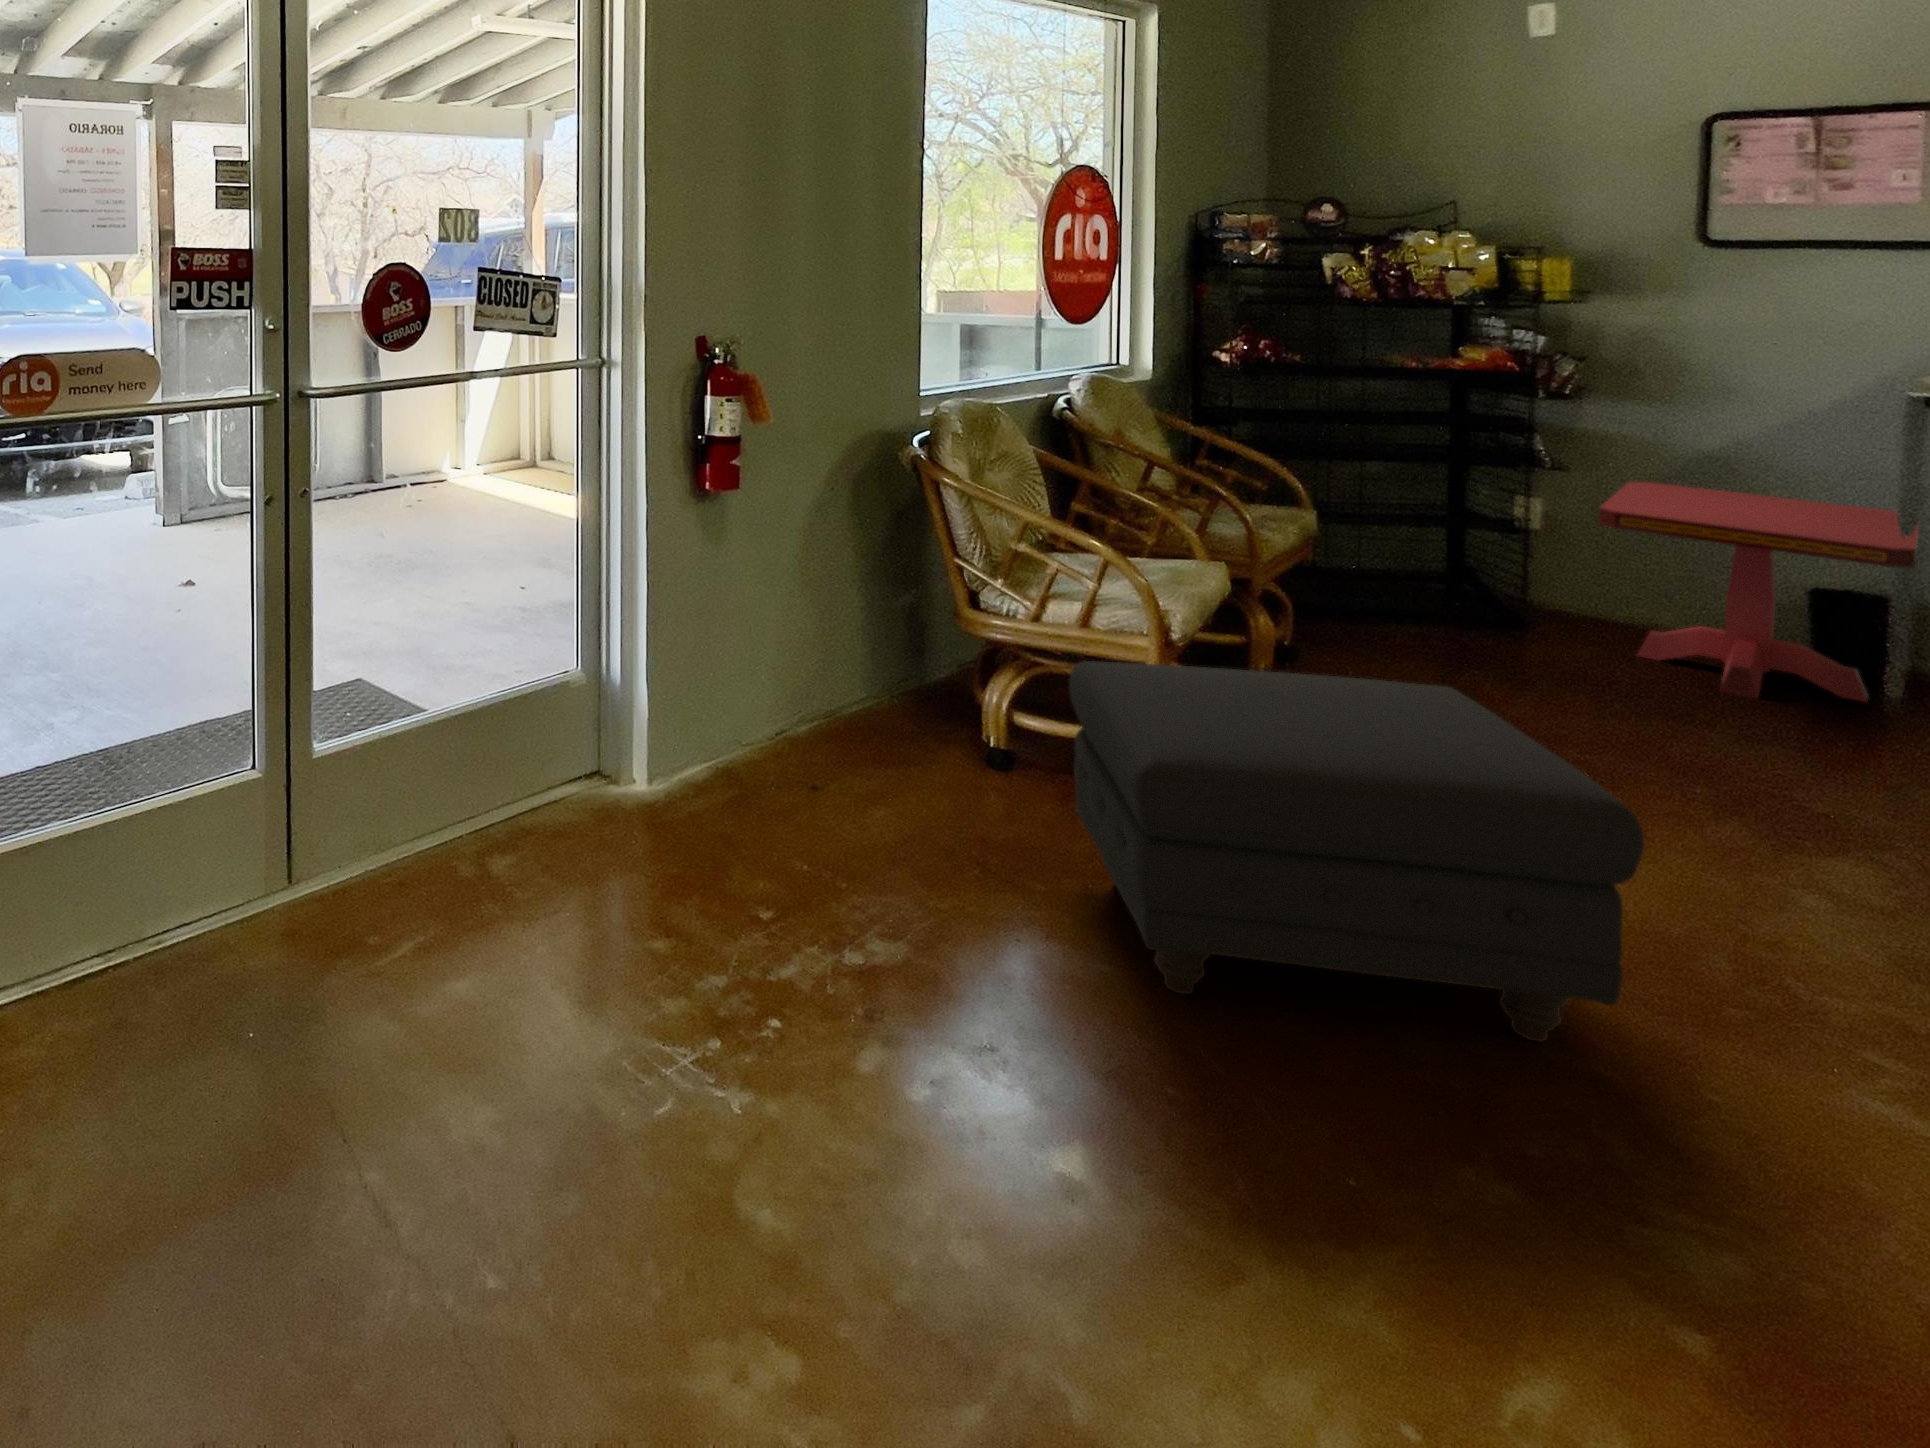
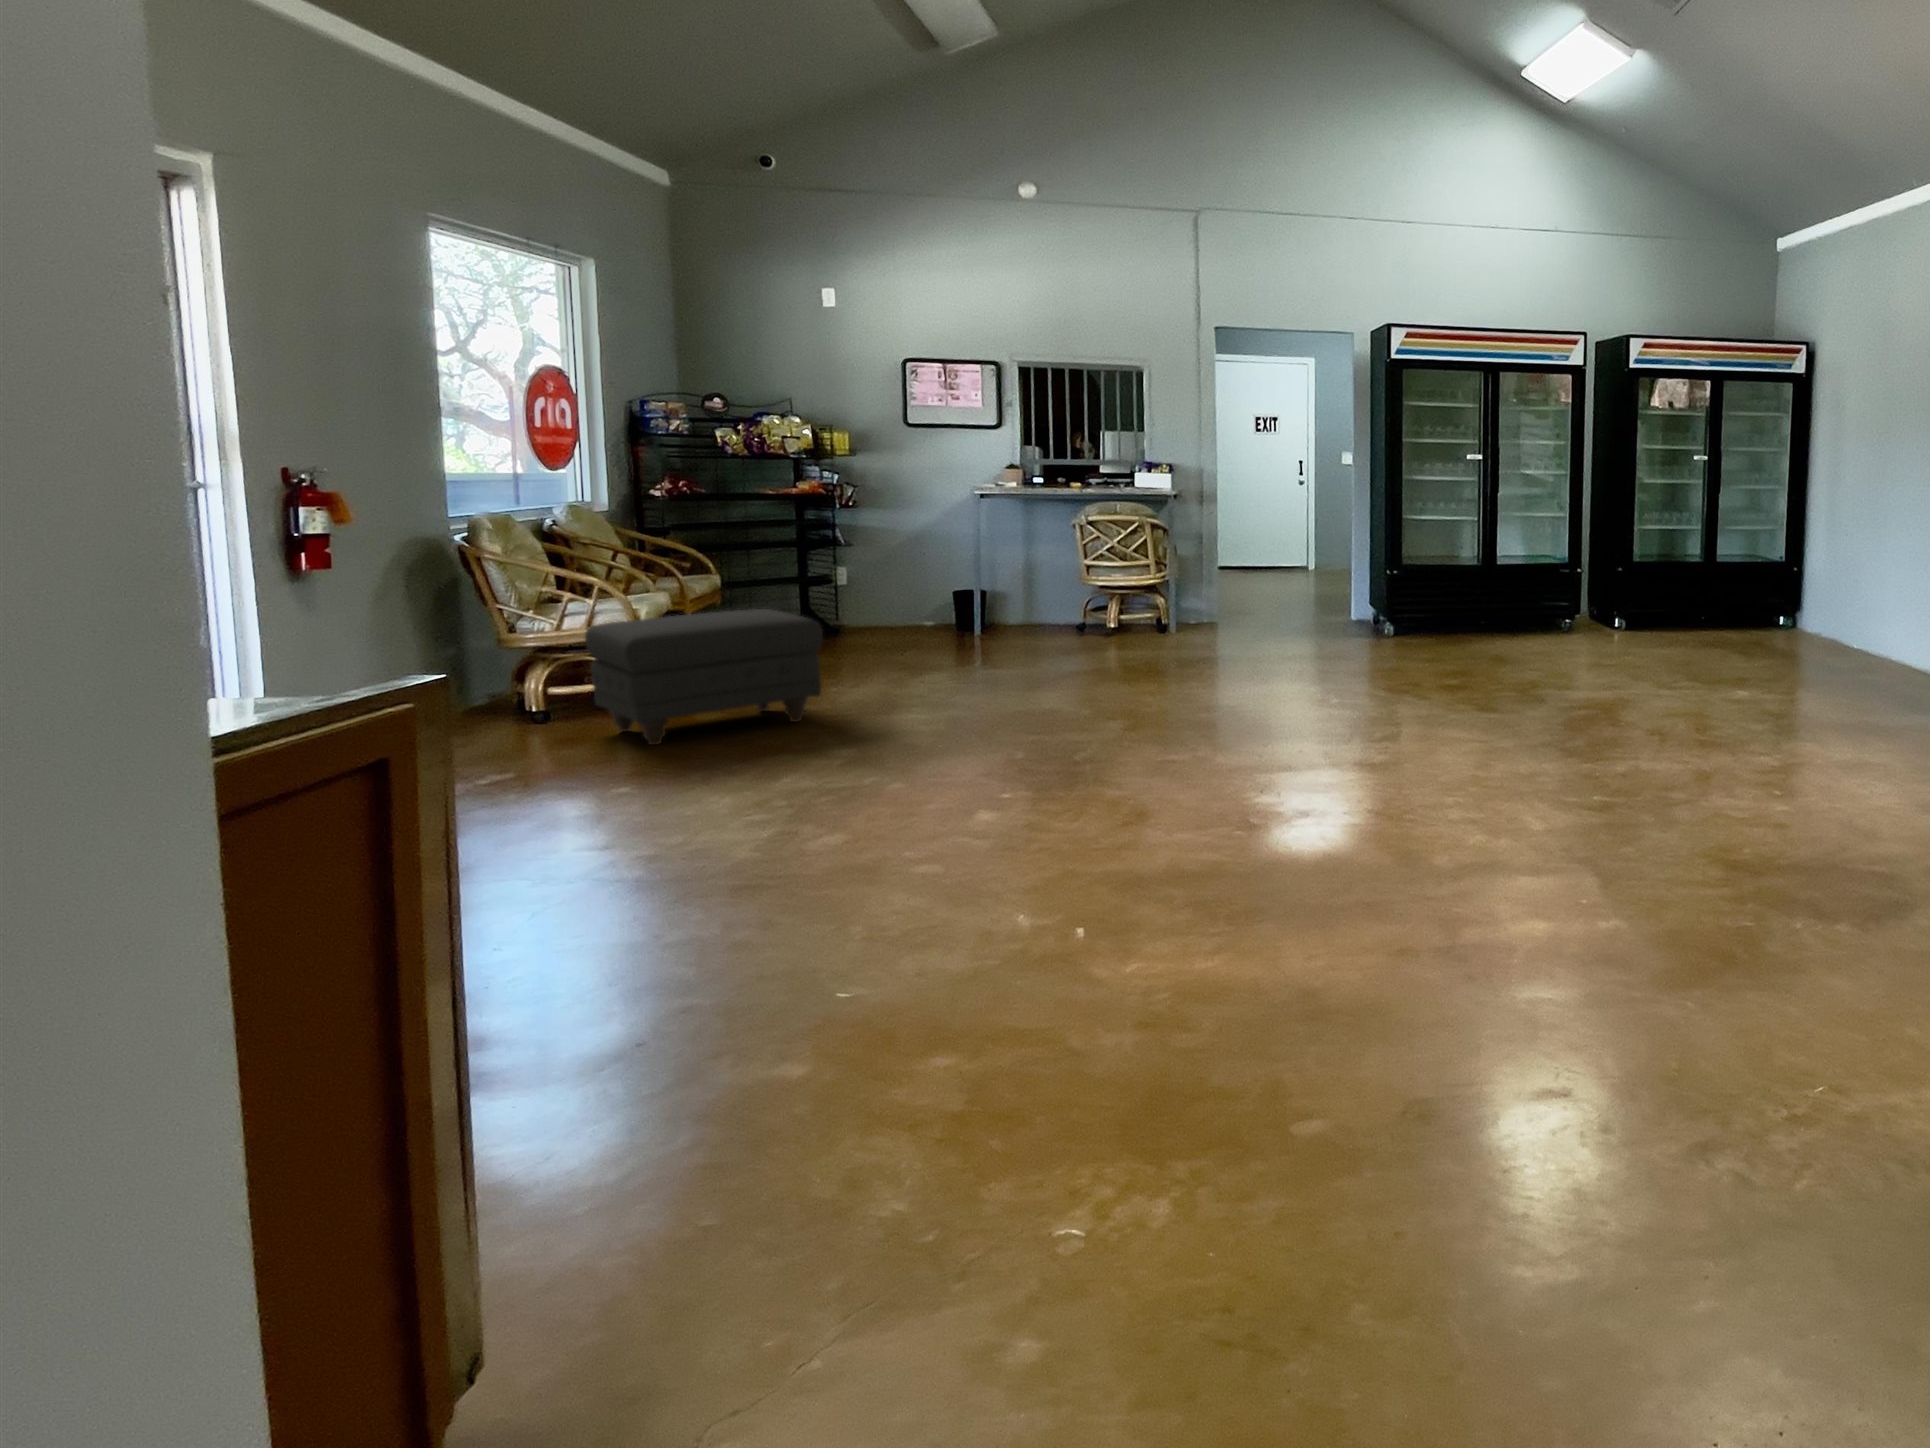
side table: present [1599,482,1919,702] -> none [862,548,985,638]

